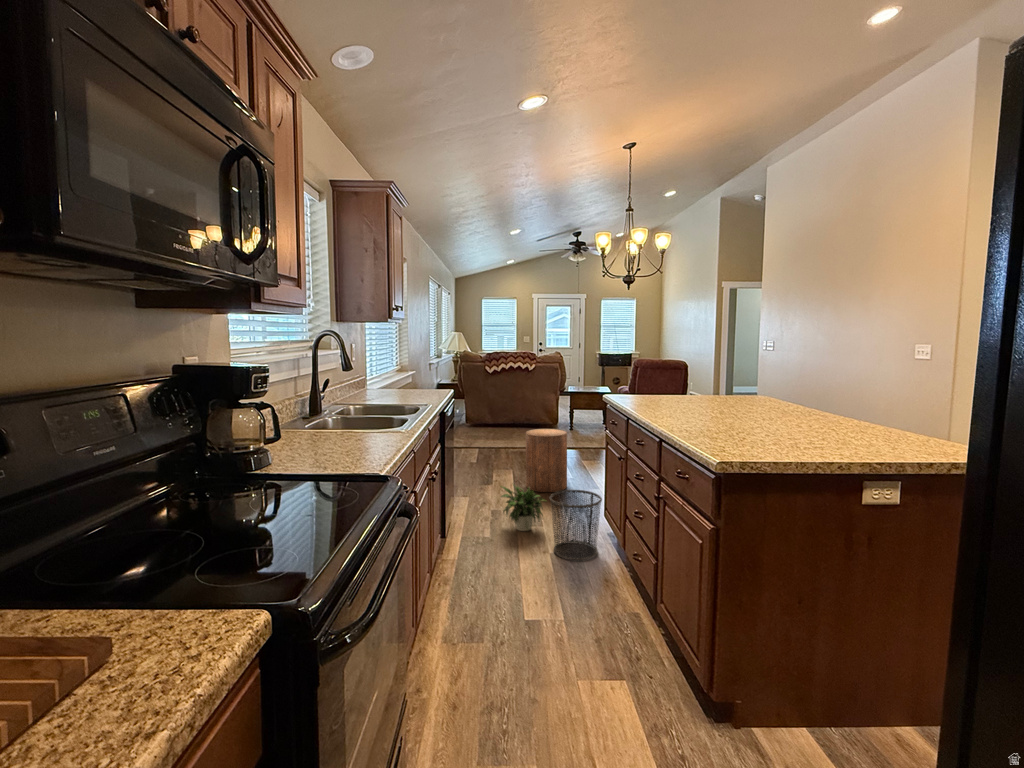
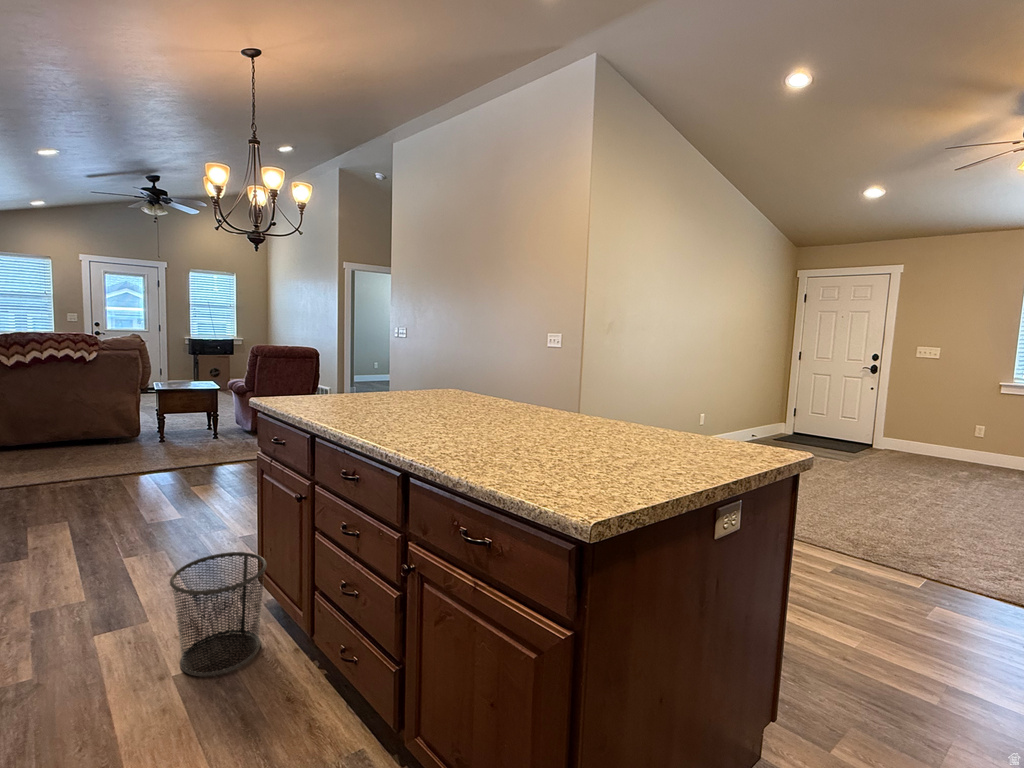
stool: present [526,429,567,492] -> none [95,452,177,555]
potted plant: present [501,486,546,531] -> none [38,563,157,647]

